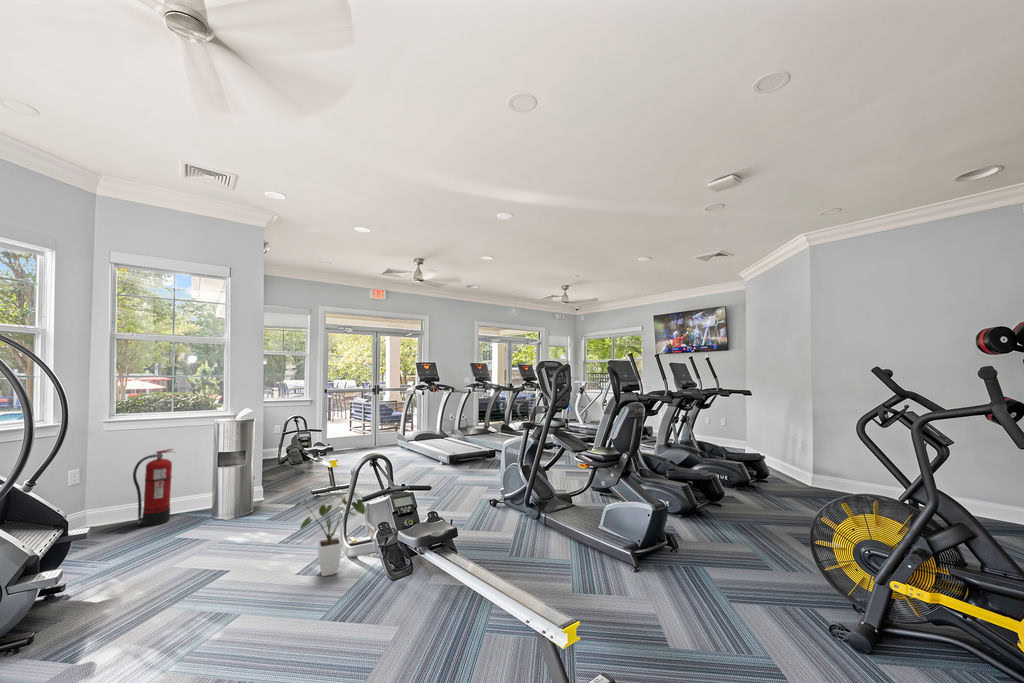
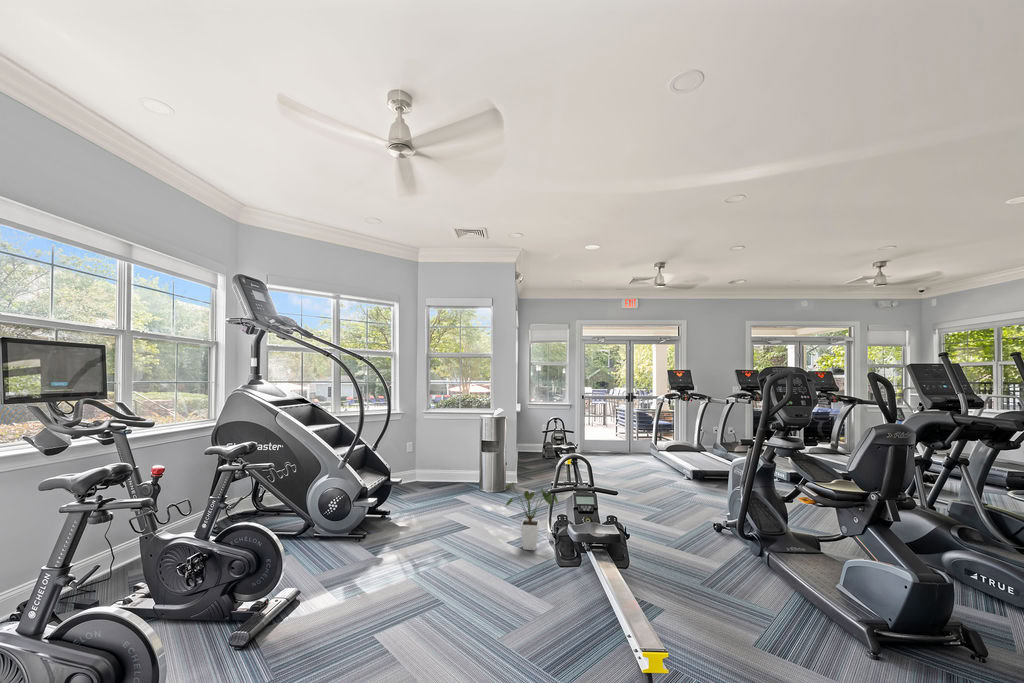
fire extinguisher: present [133,449,172,526] -> none [435,434,459,487]

